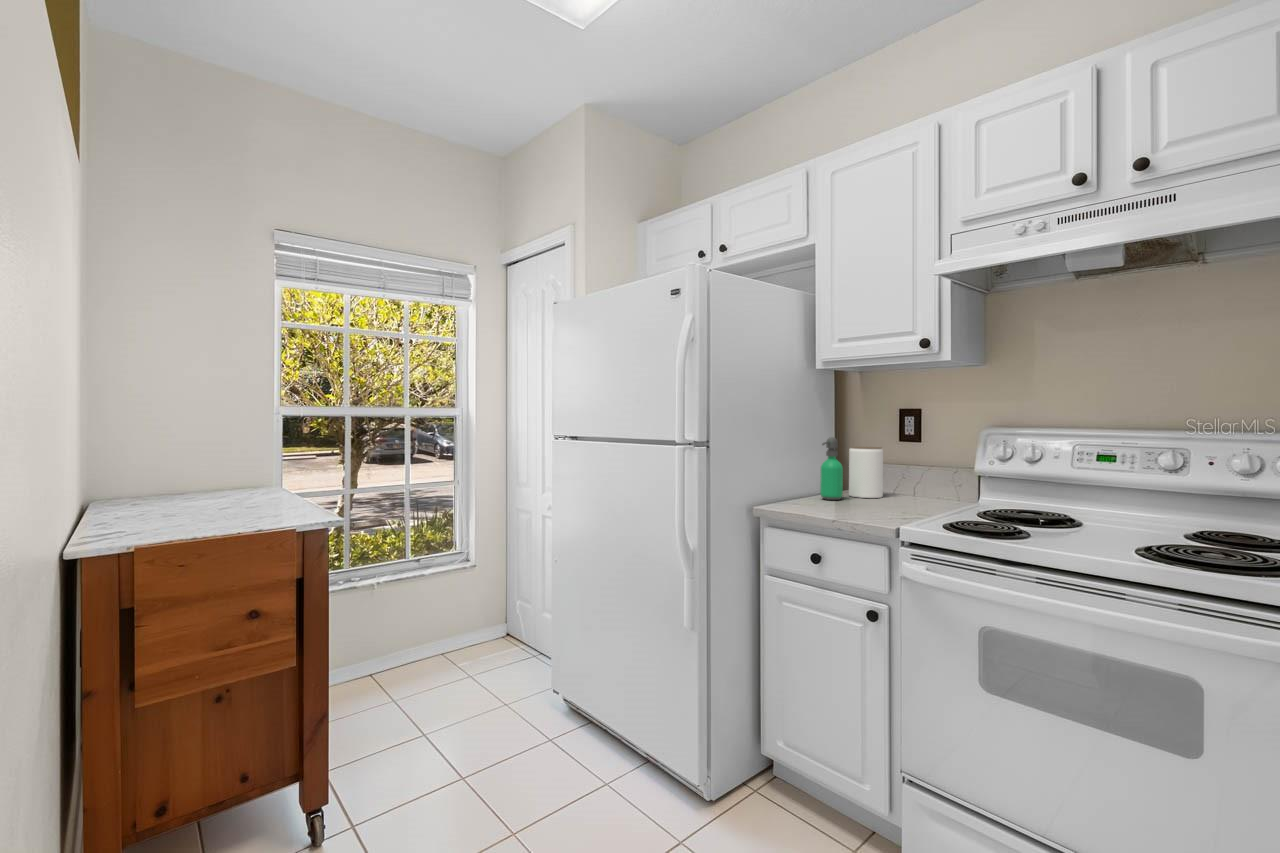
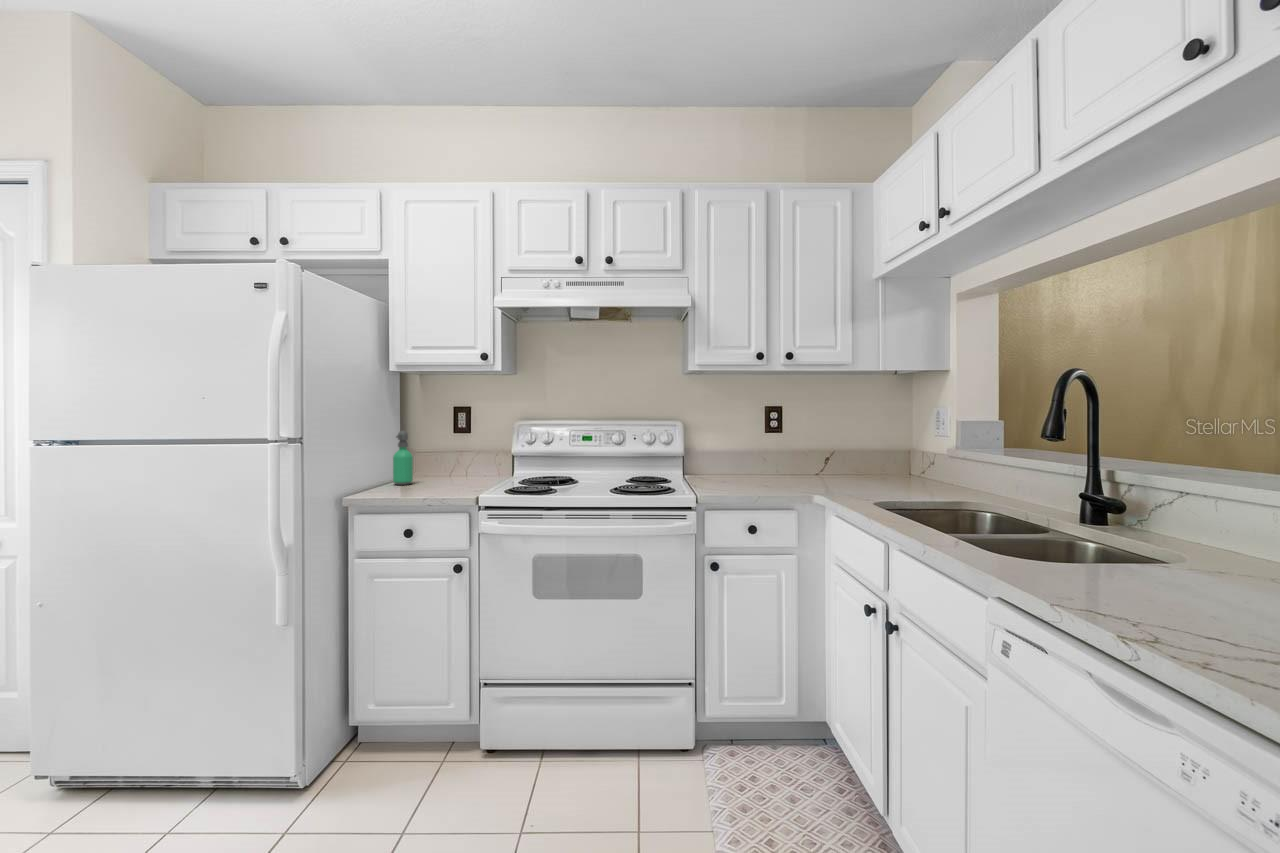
jar: present [849,447,883,498] -> none [414,438,442,481]

